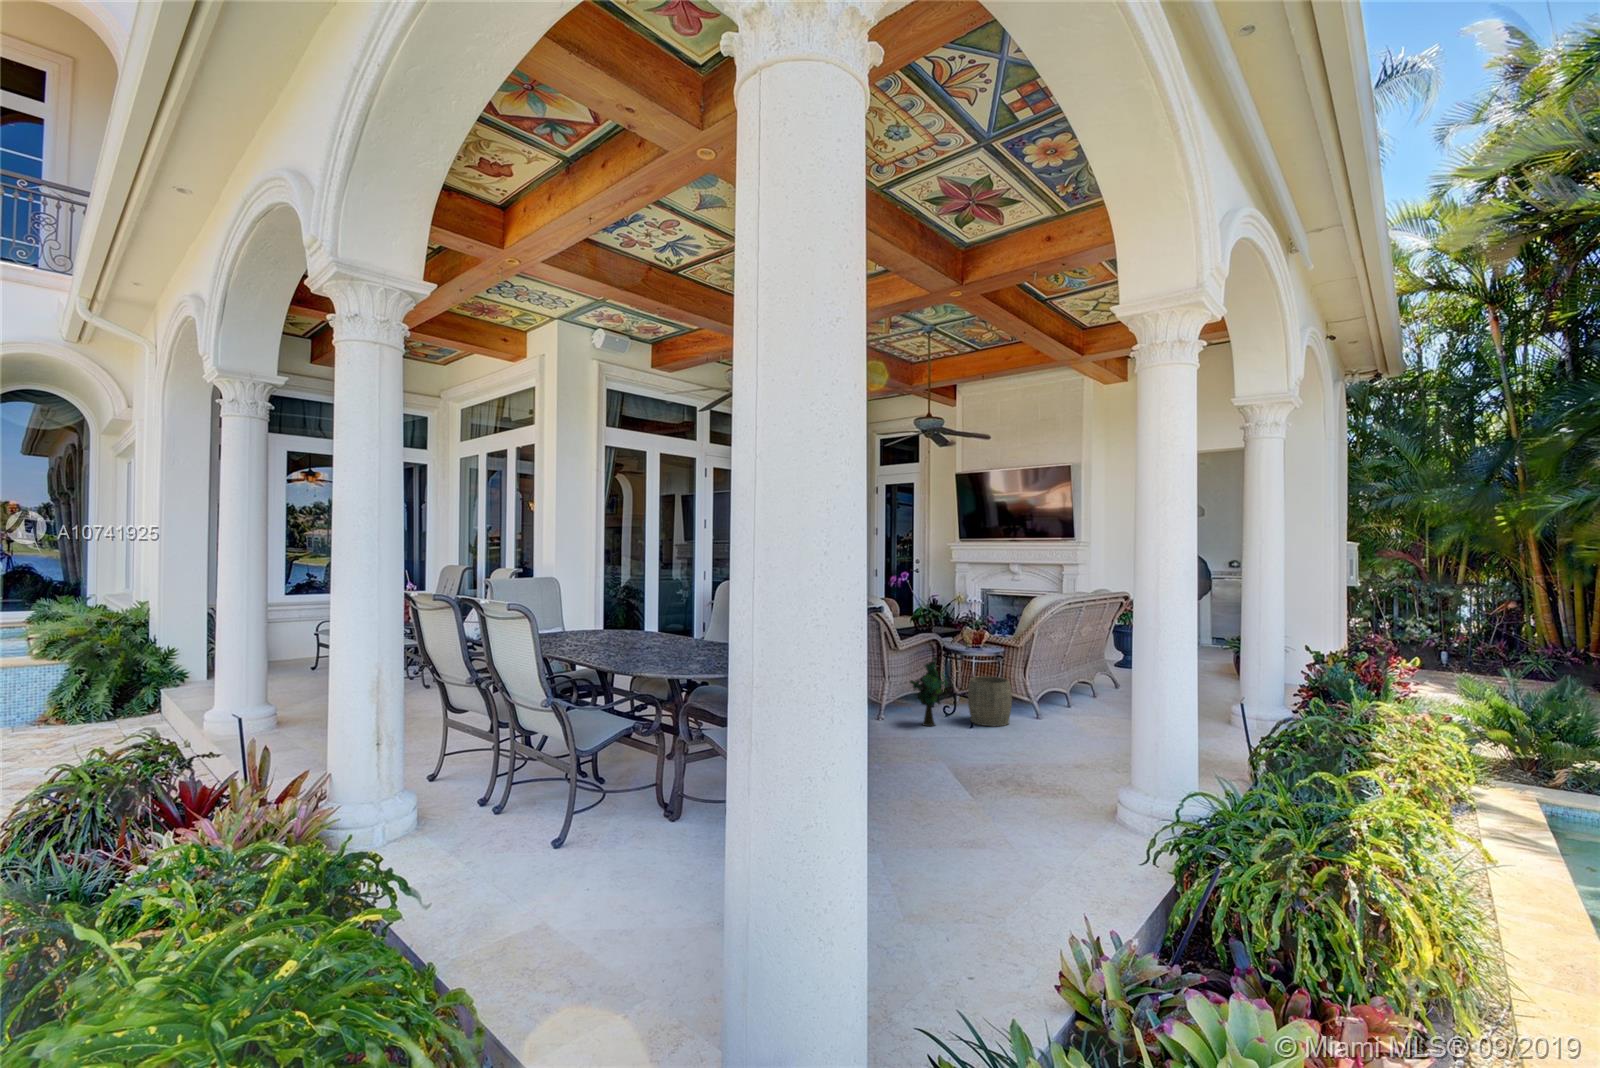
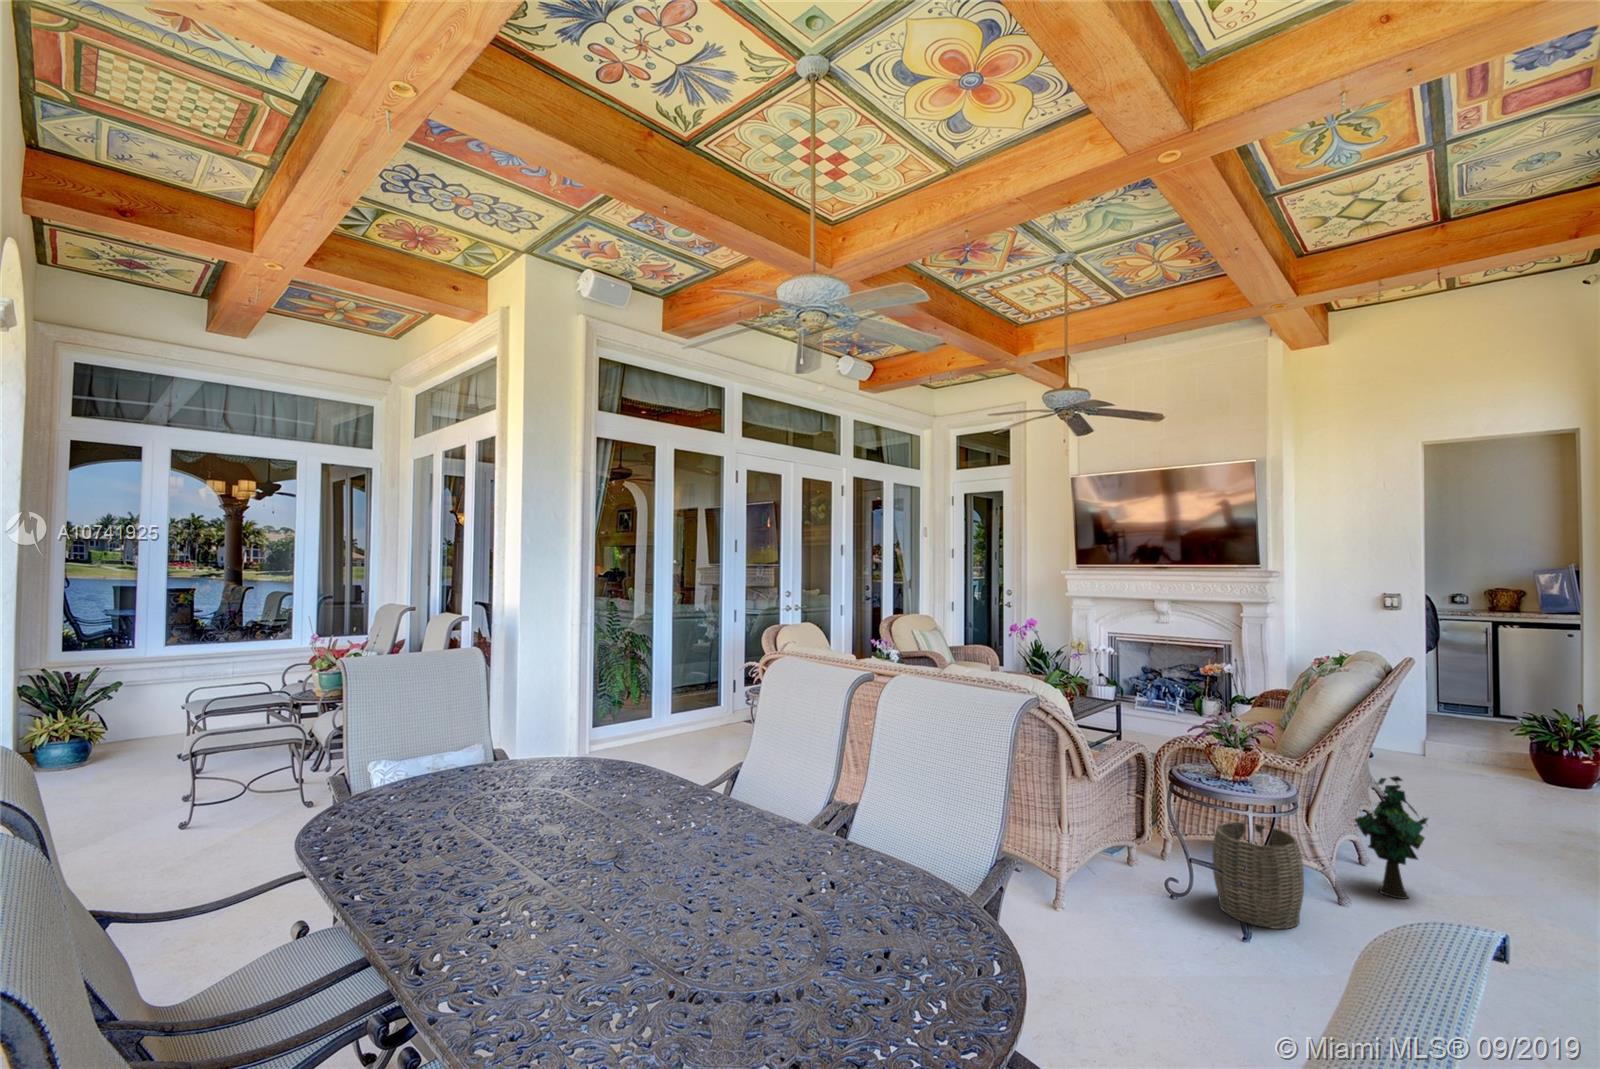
decorative plant: present [910,657,947,726] -> present [1354,776,1428,899]

